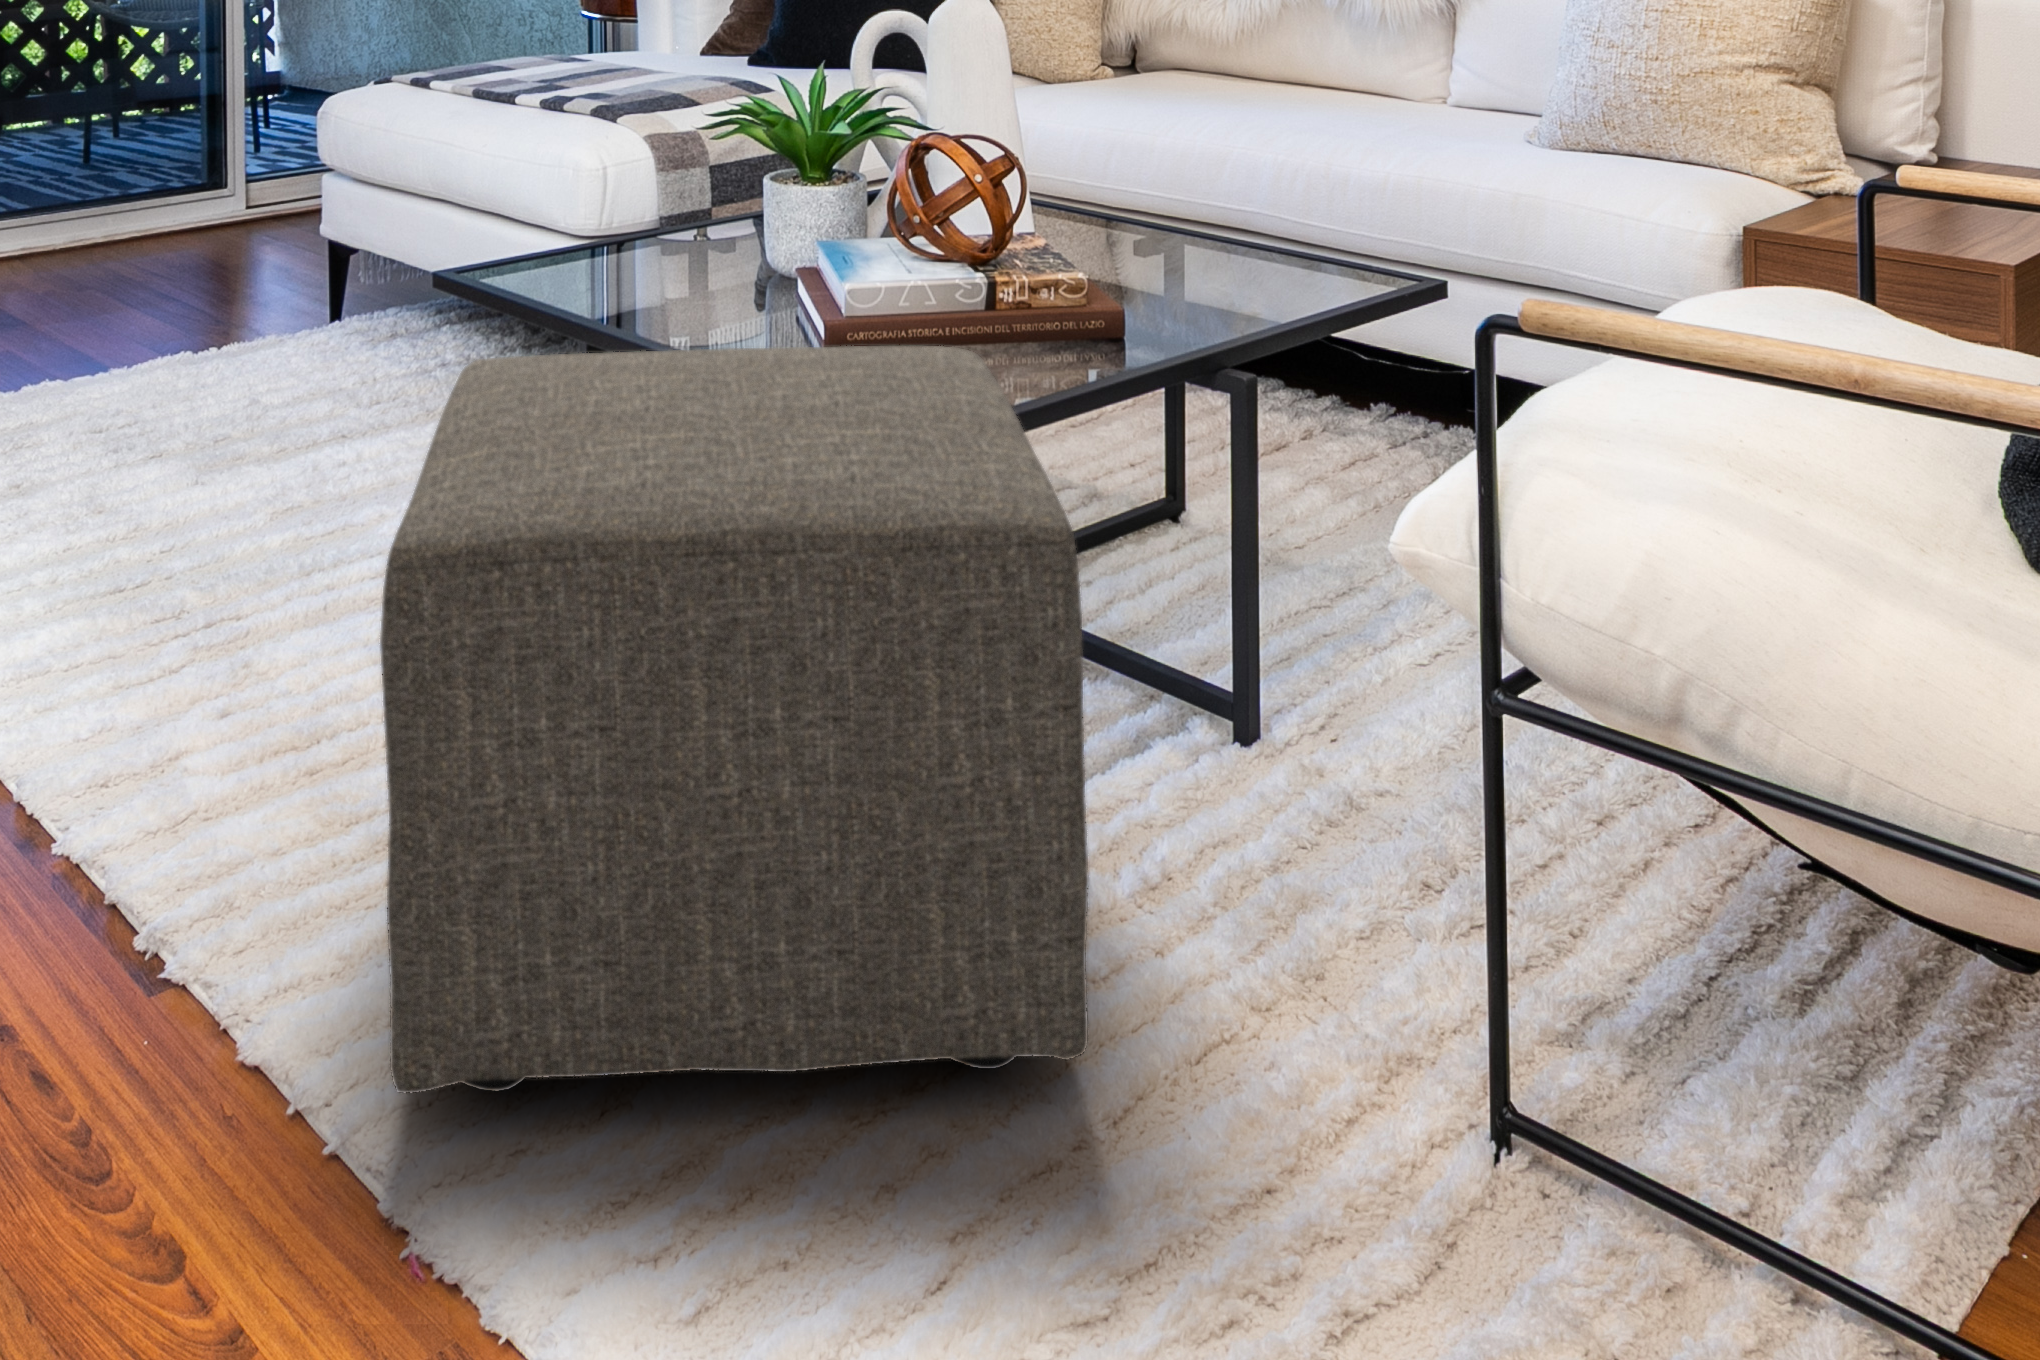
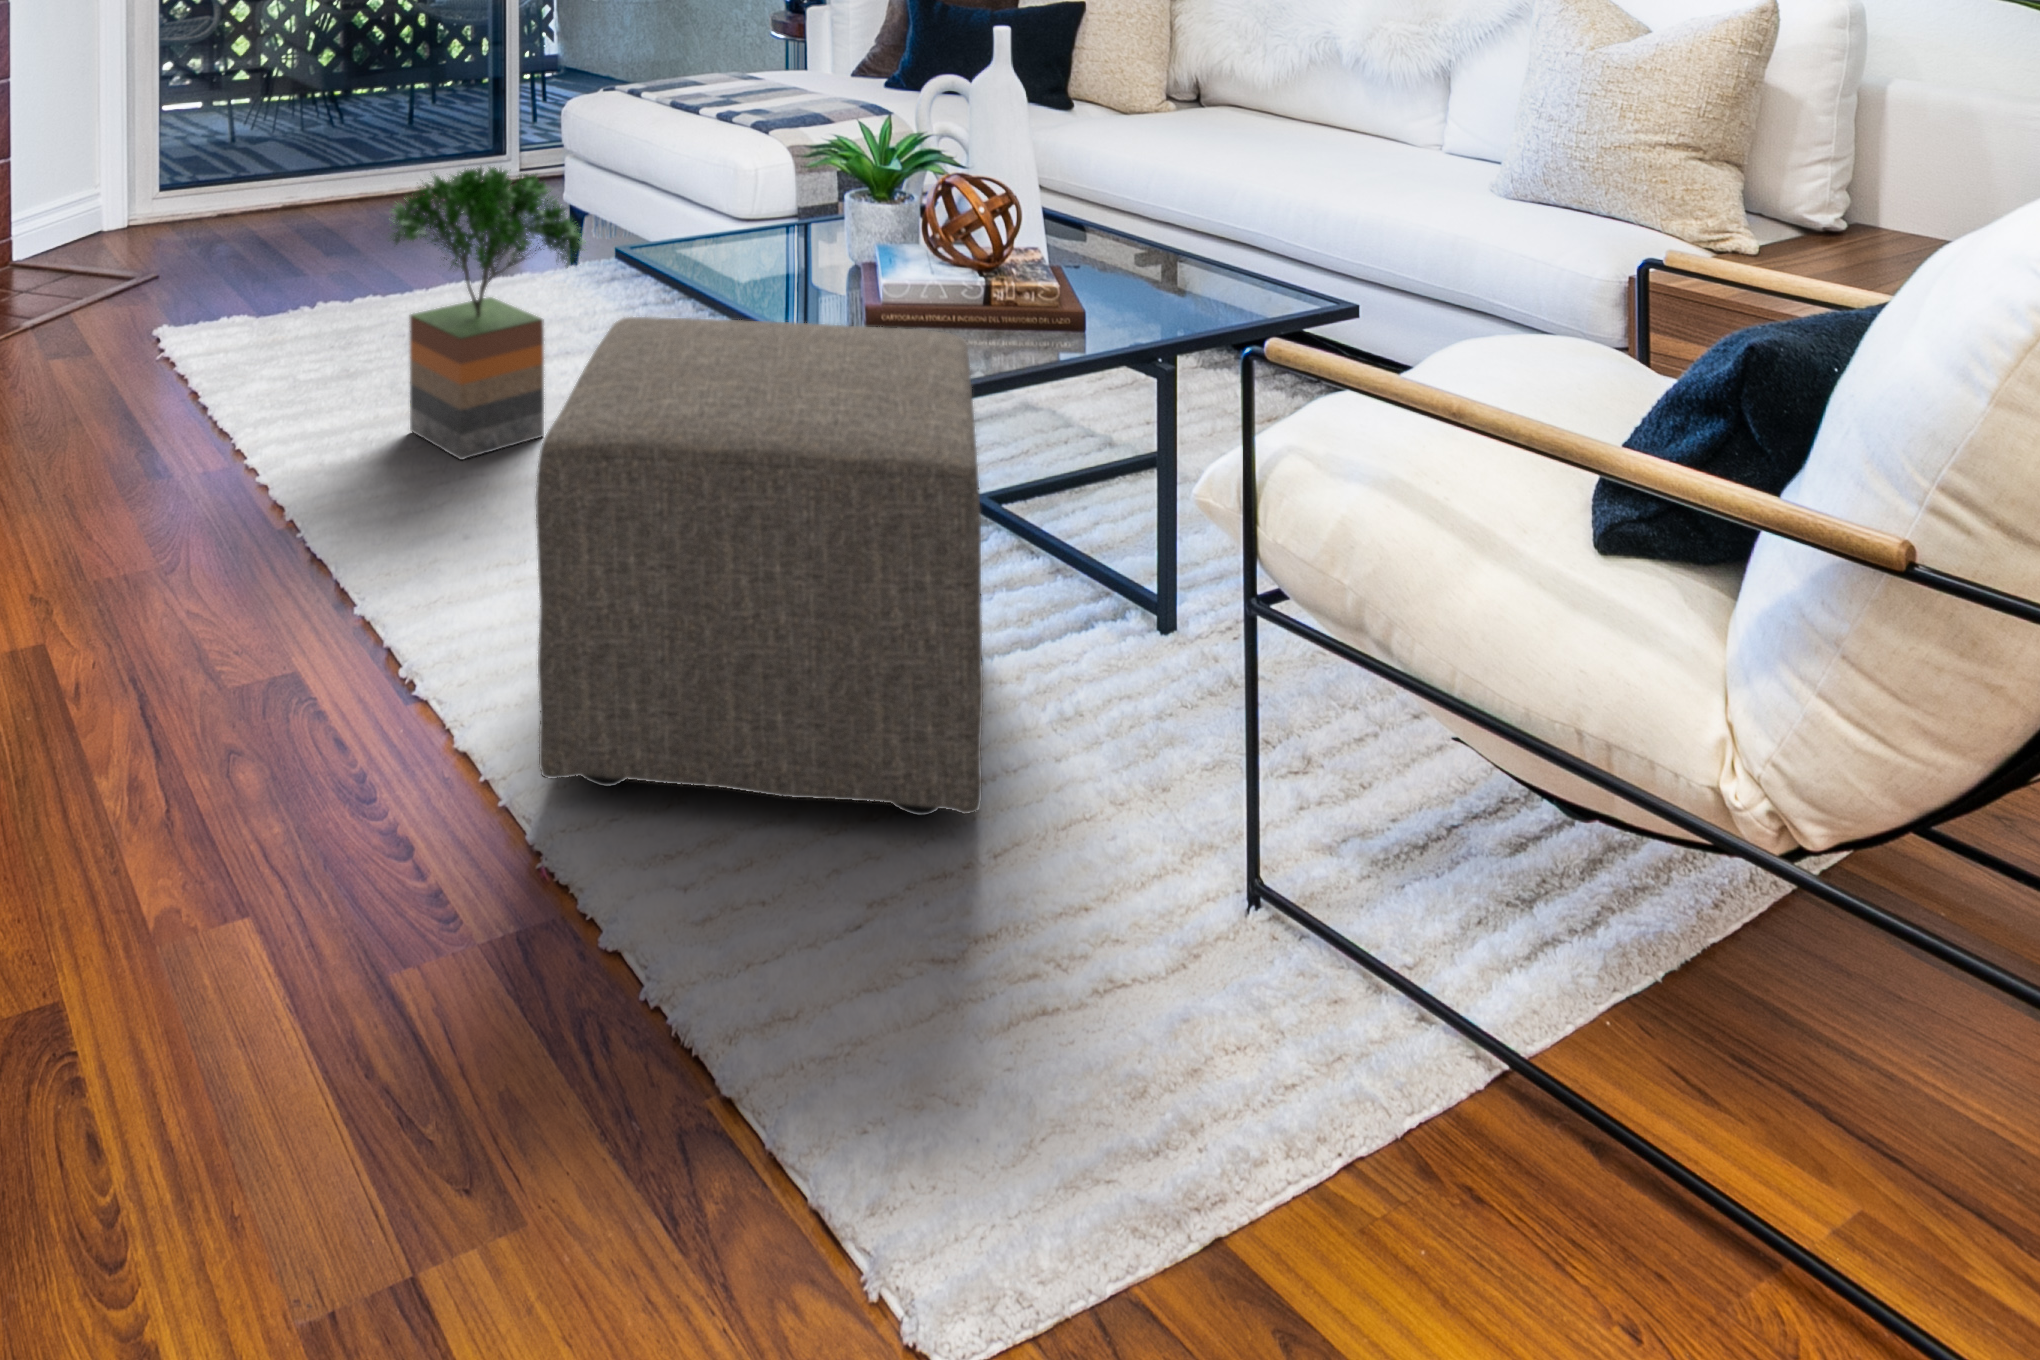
potted tree: none [77,170,387,603] -> present [391,167,586,460]

